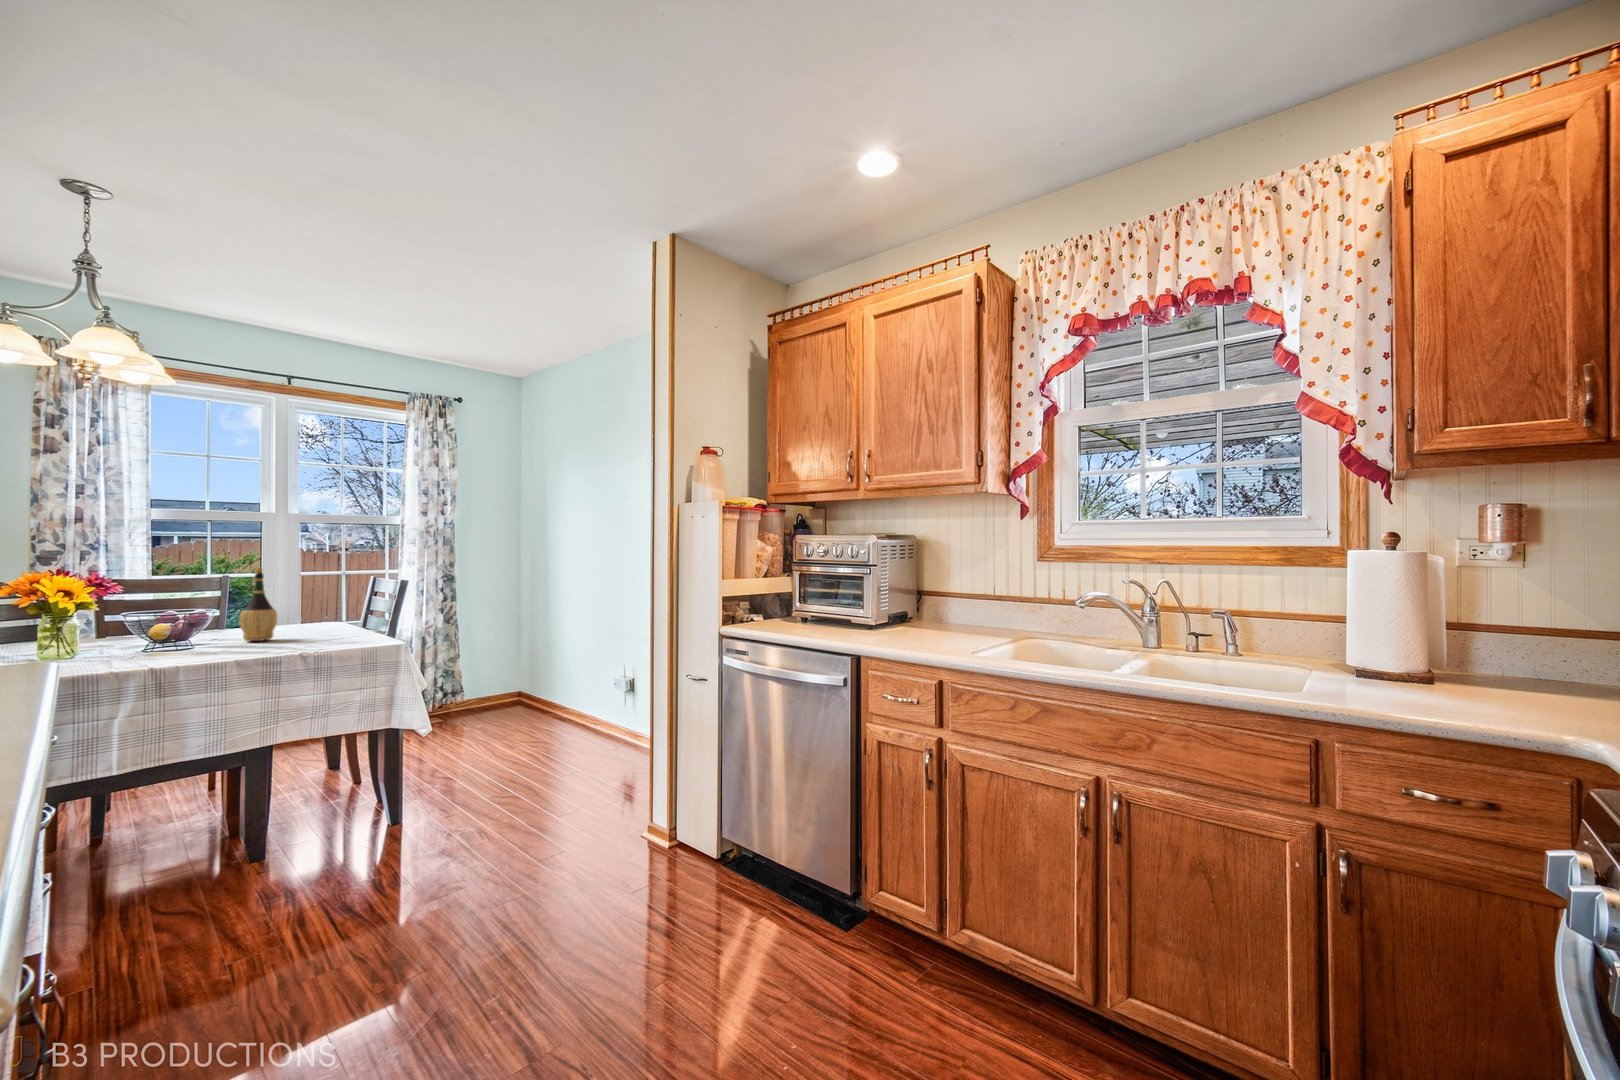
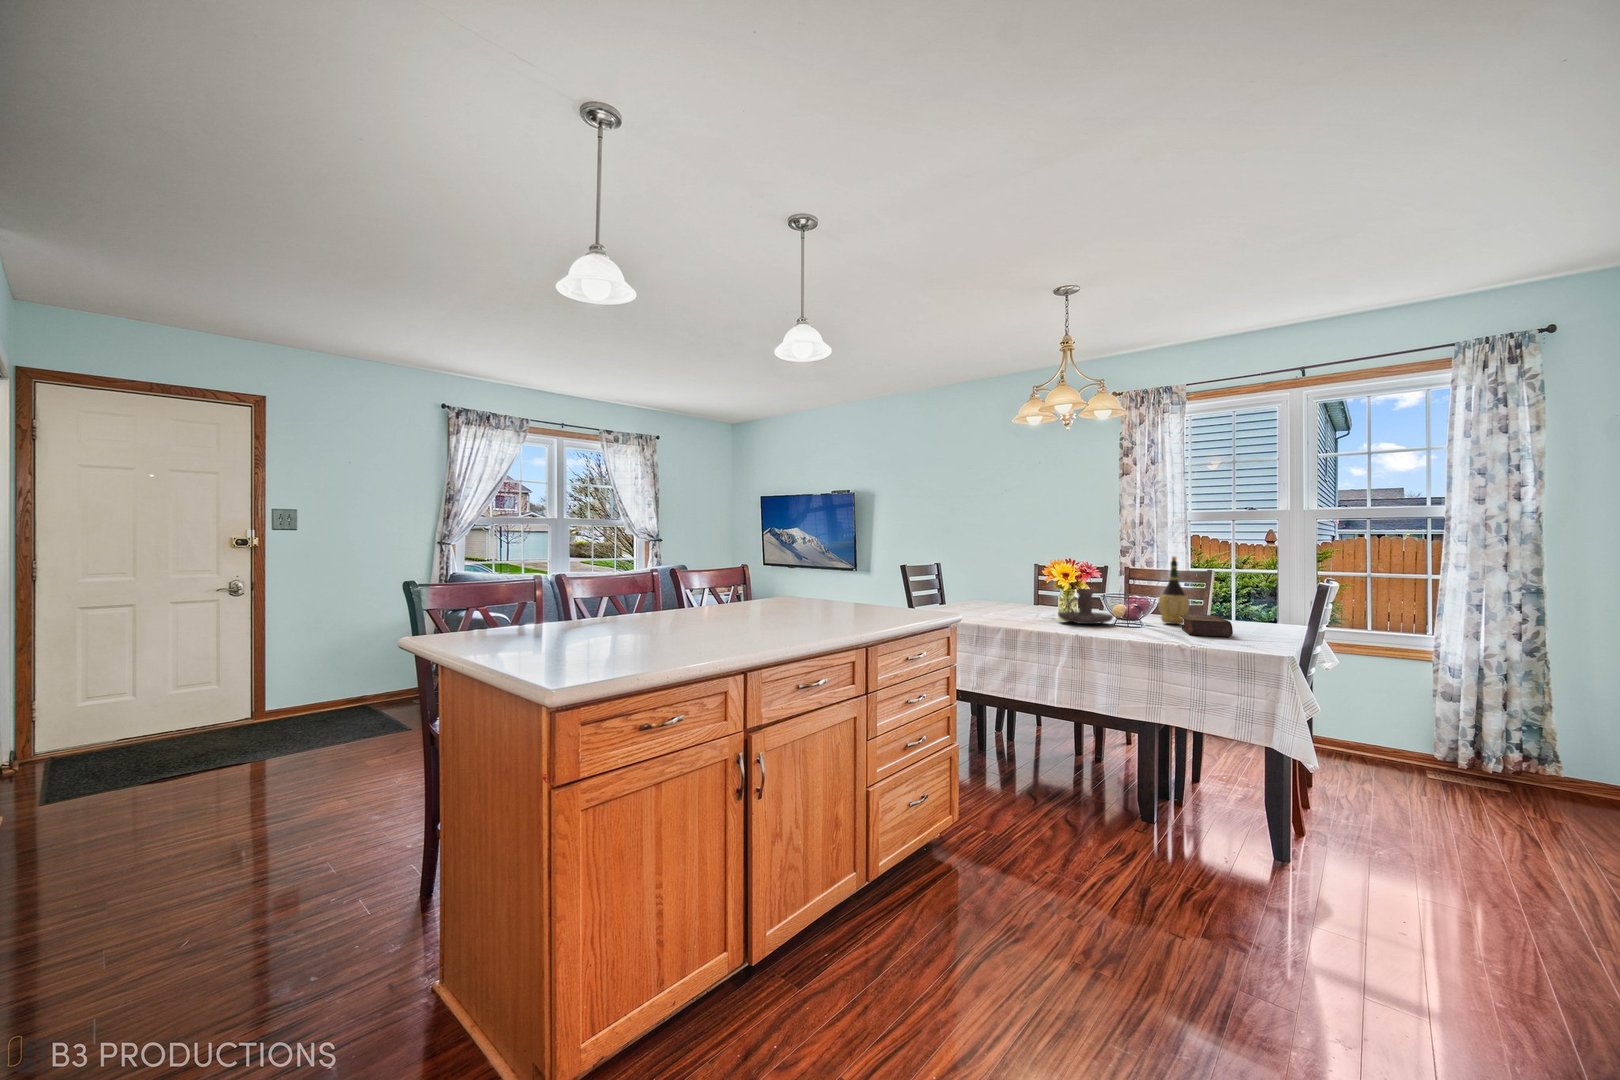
candle holder: none [119,614,210,660] -> present [1058,589,1113,624]
book: none [289,625,361,647] -> present [1180,614,1233,637]

